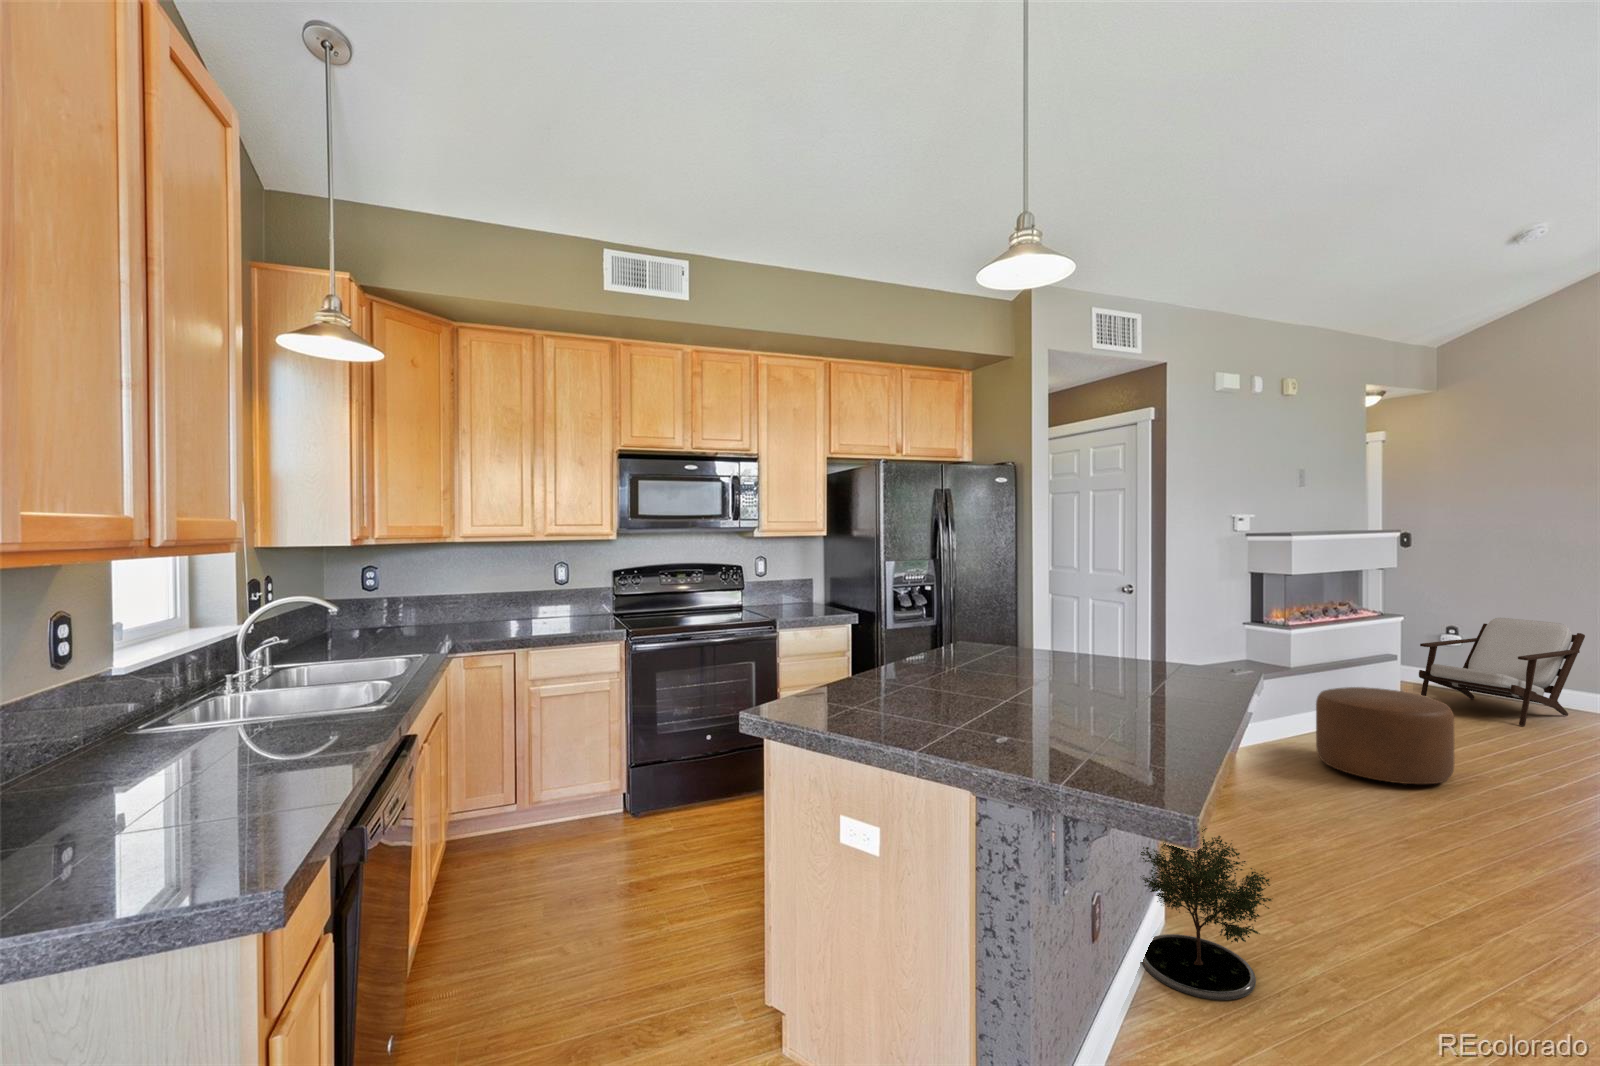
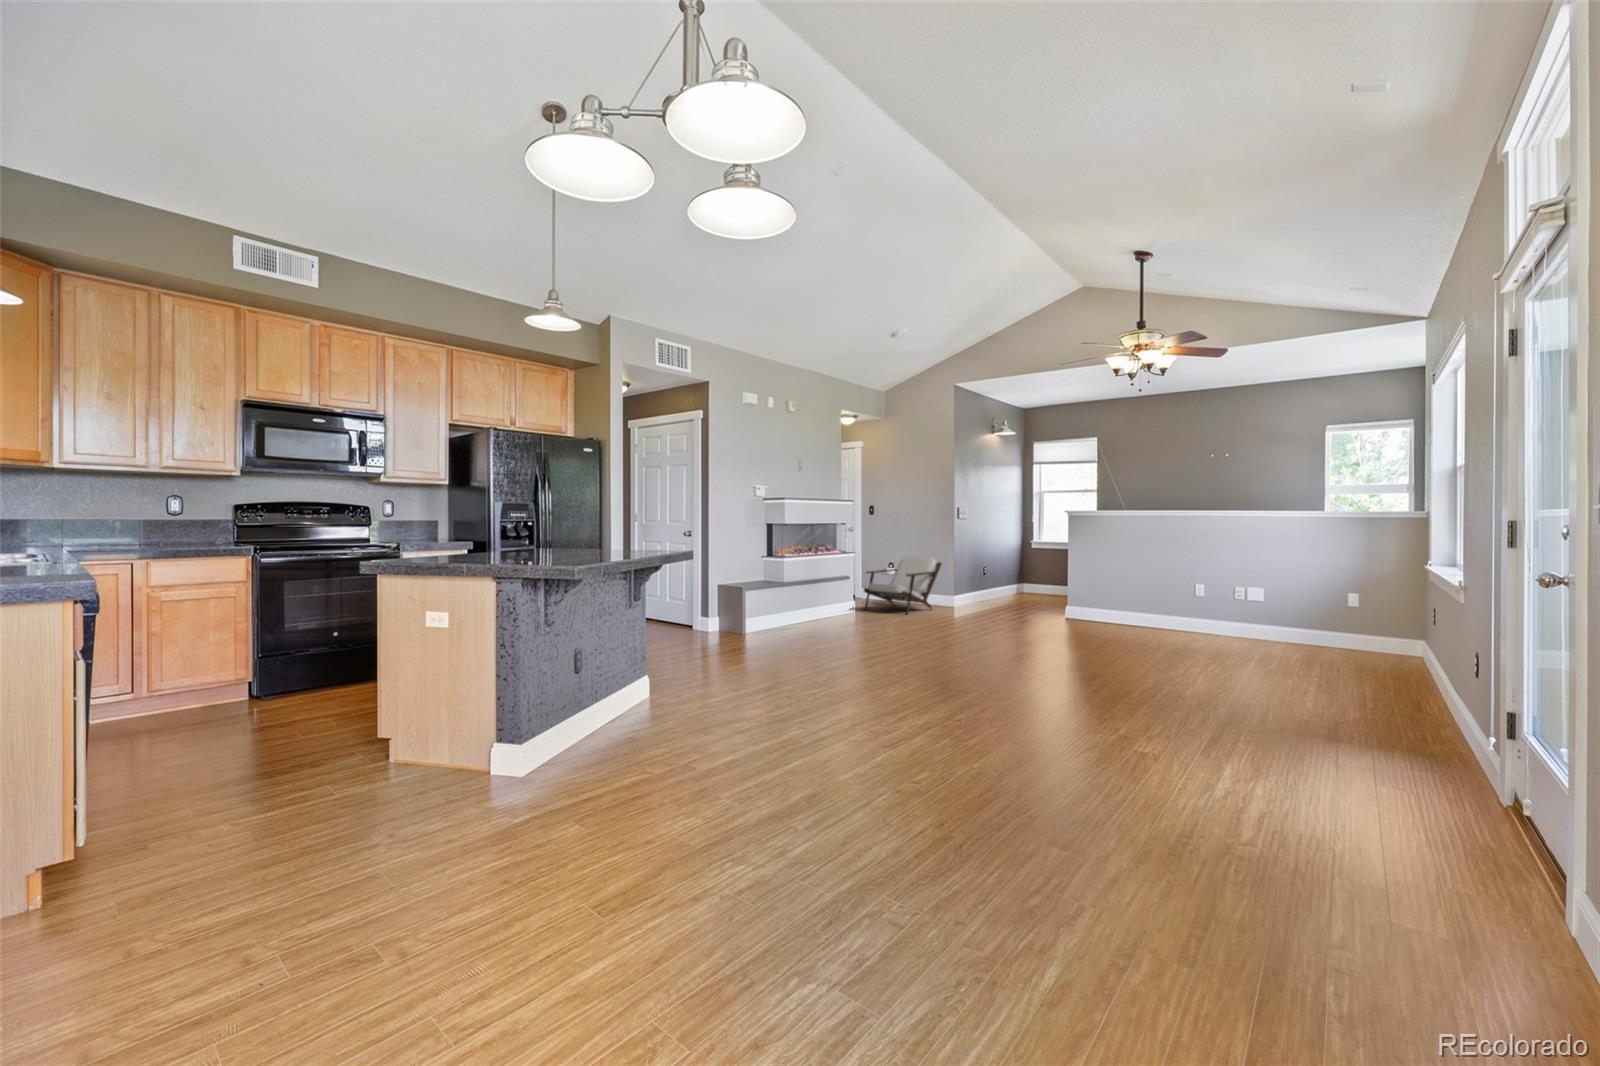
ottoman: present [1316,687,1454,784] -> none [787,589,852,640]
potted tree: present [1140,828,1271,1000] -> none [627,612,699,723]

